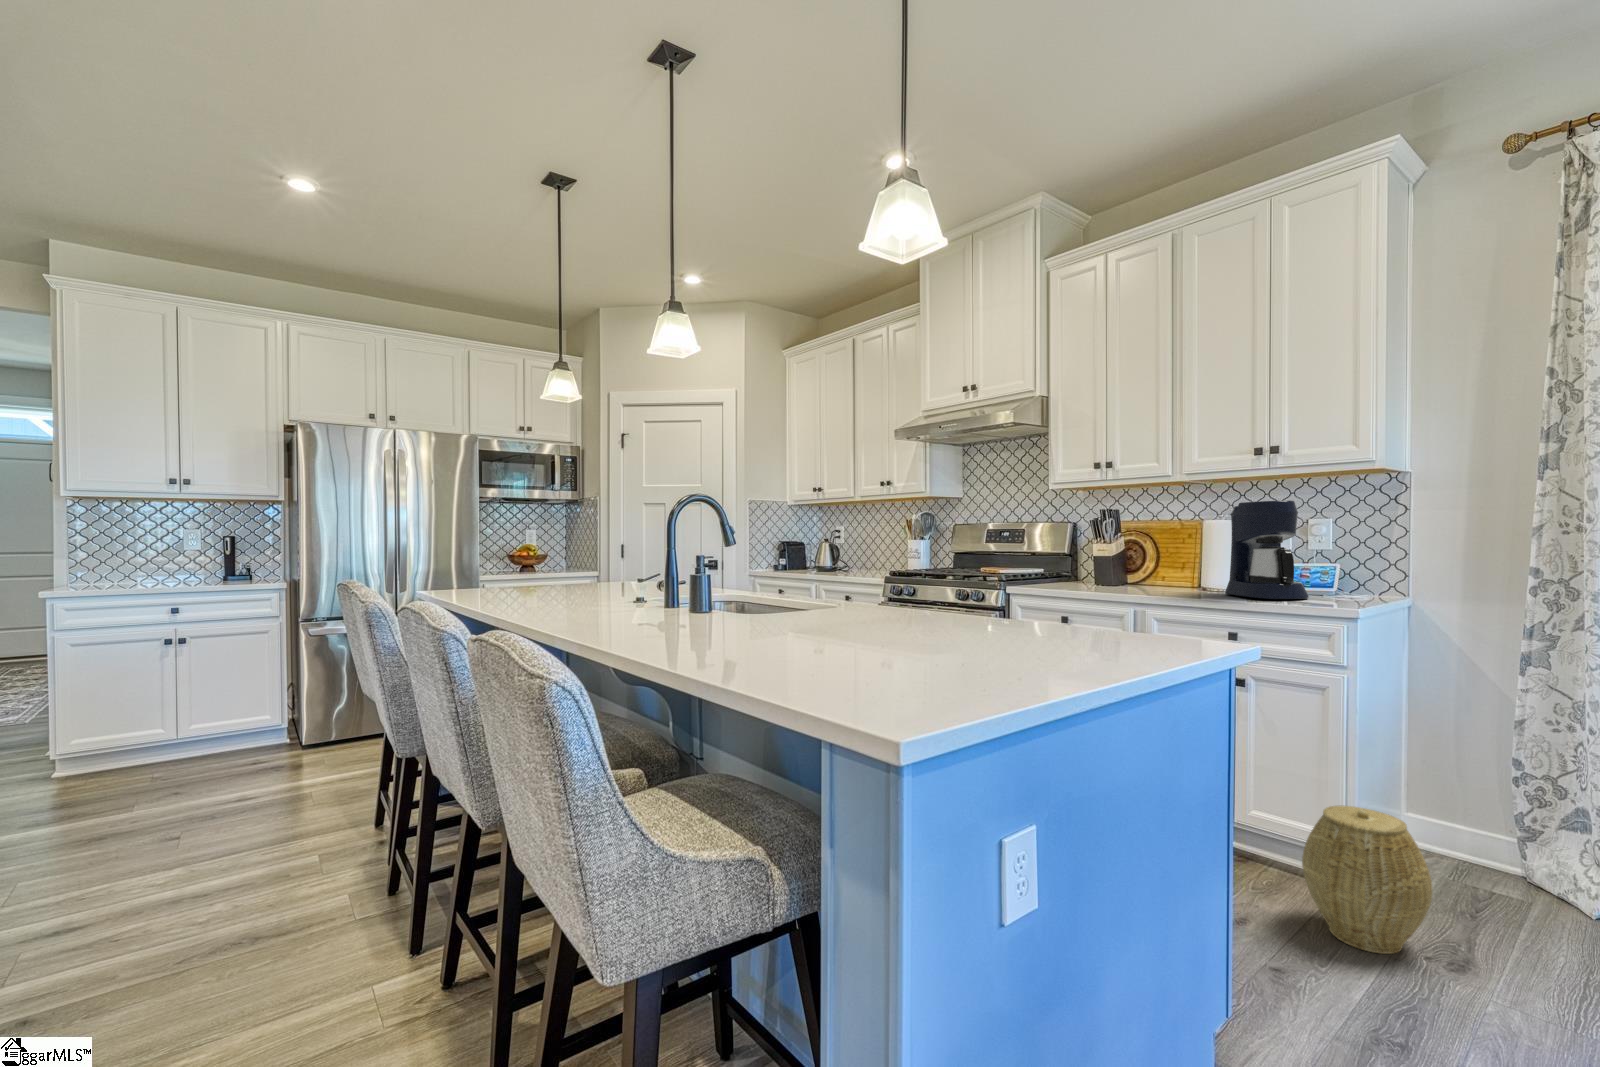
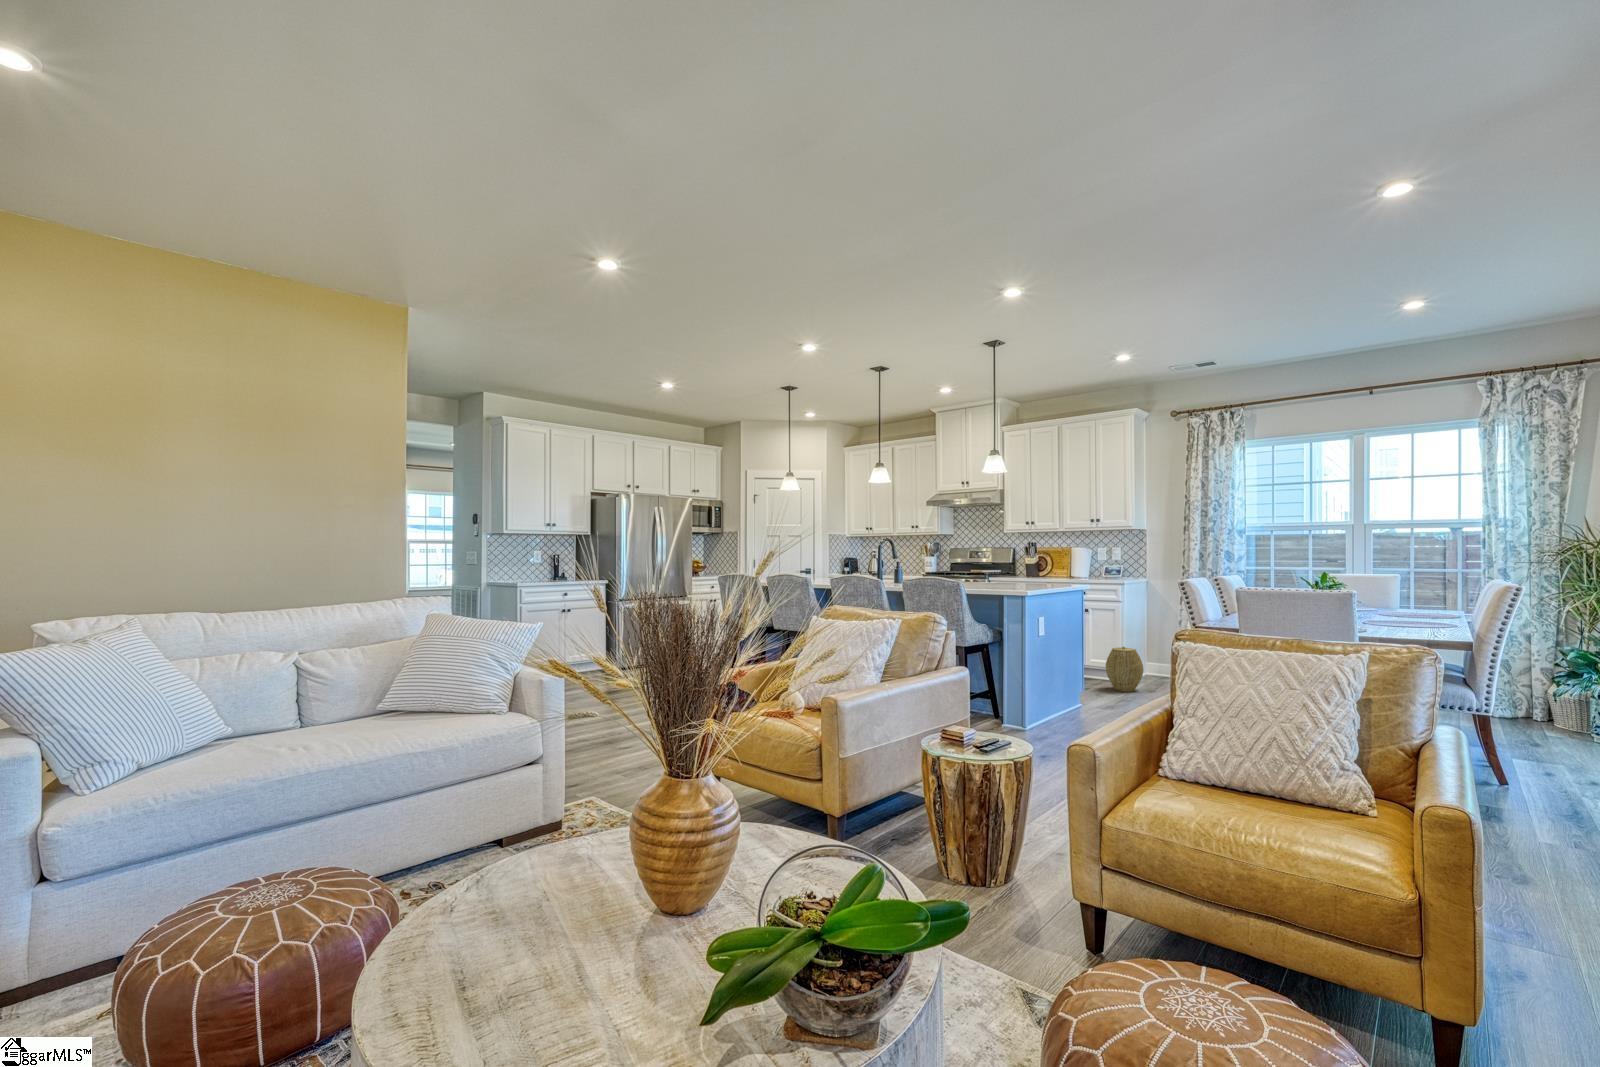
coffee maker: present [1225,500,1309,599] -> none [1080,541,1110,579]

